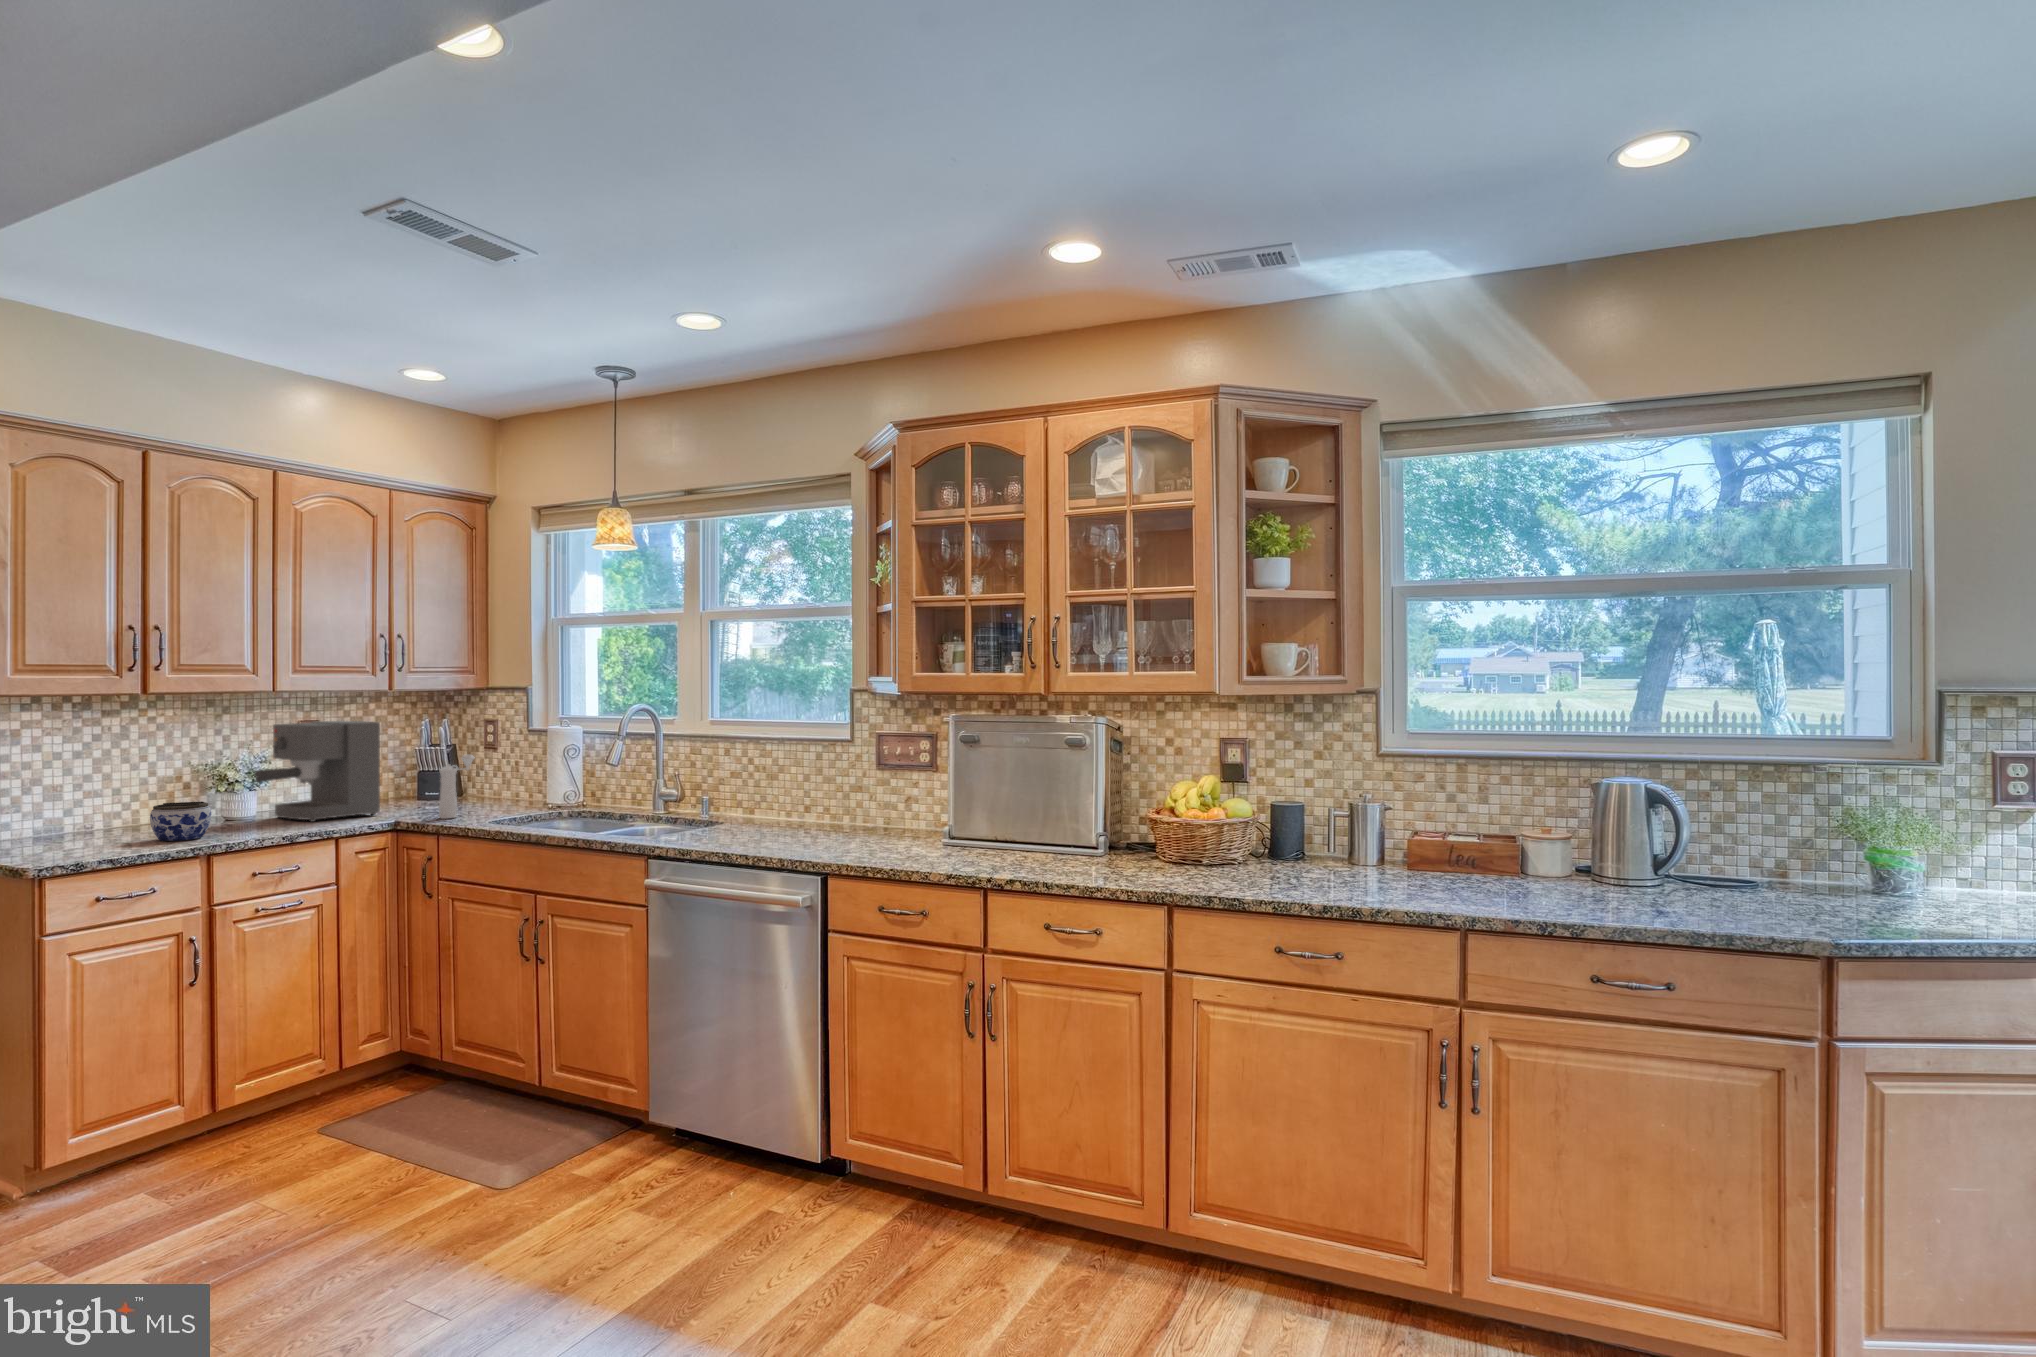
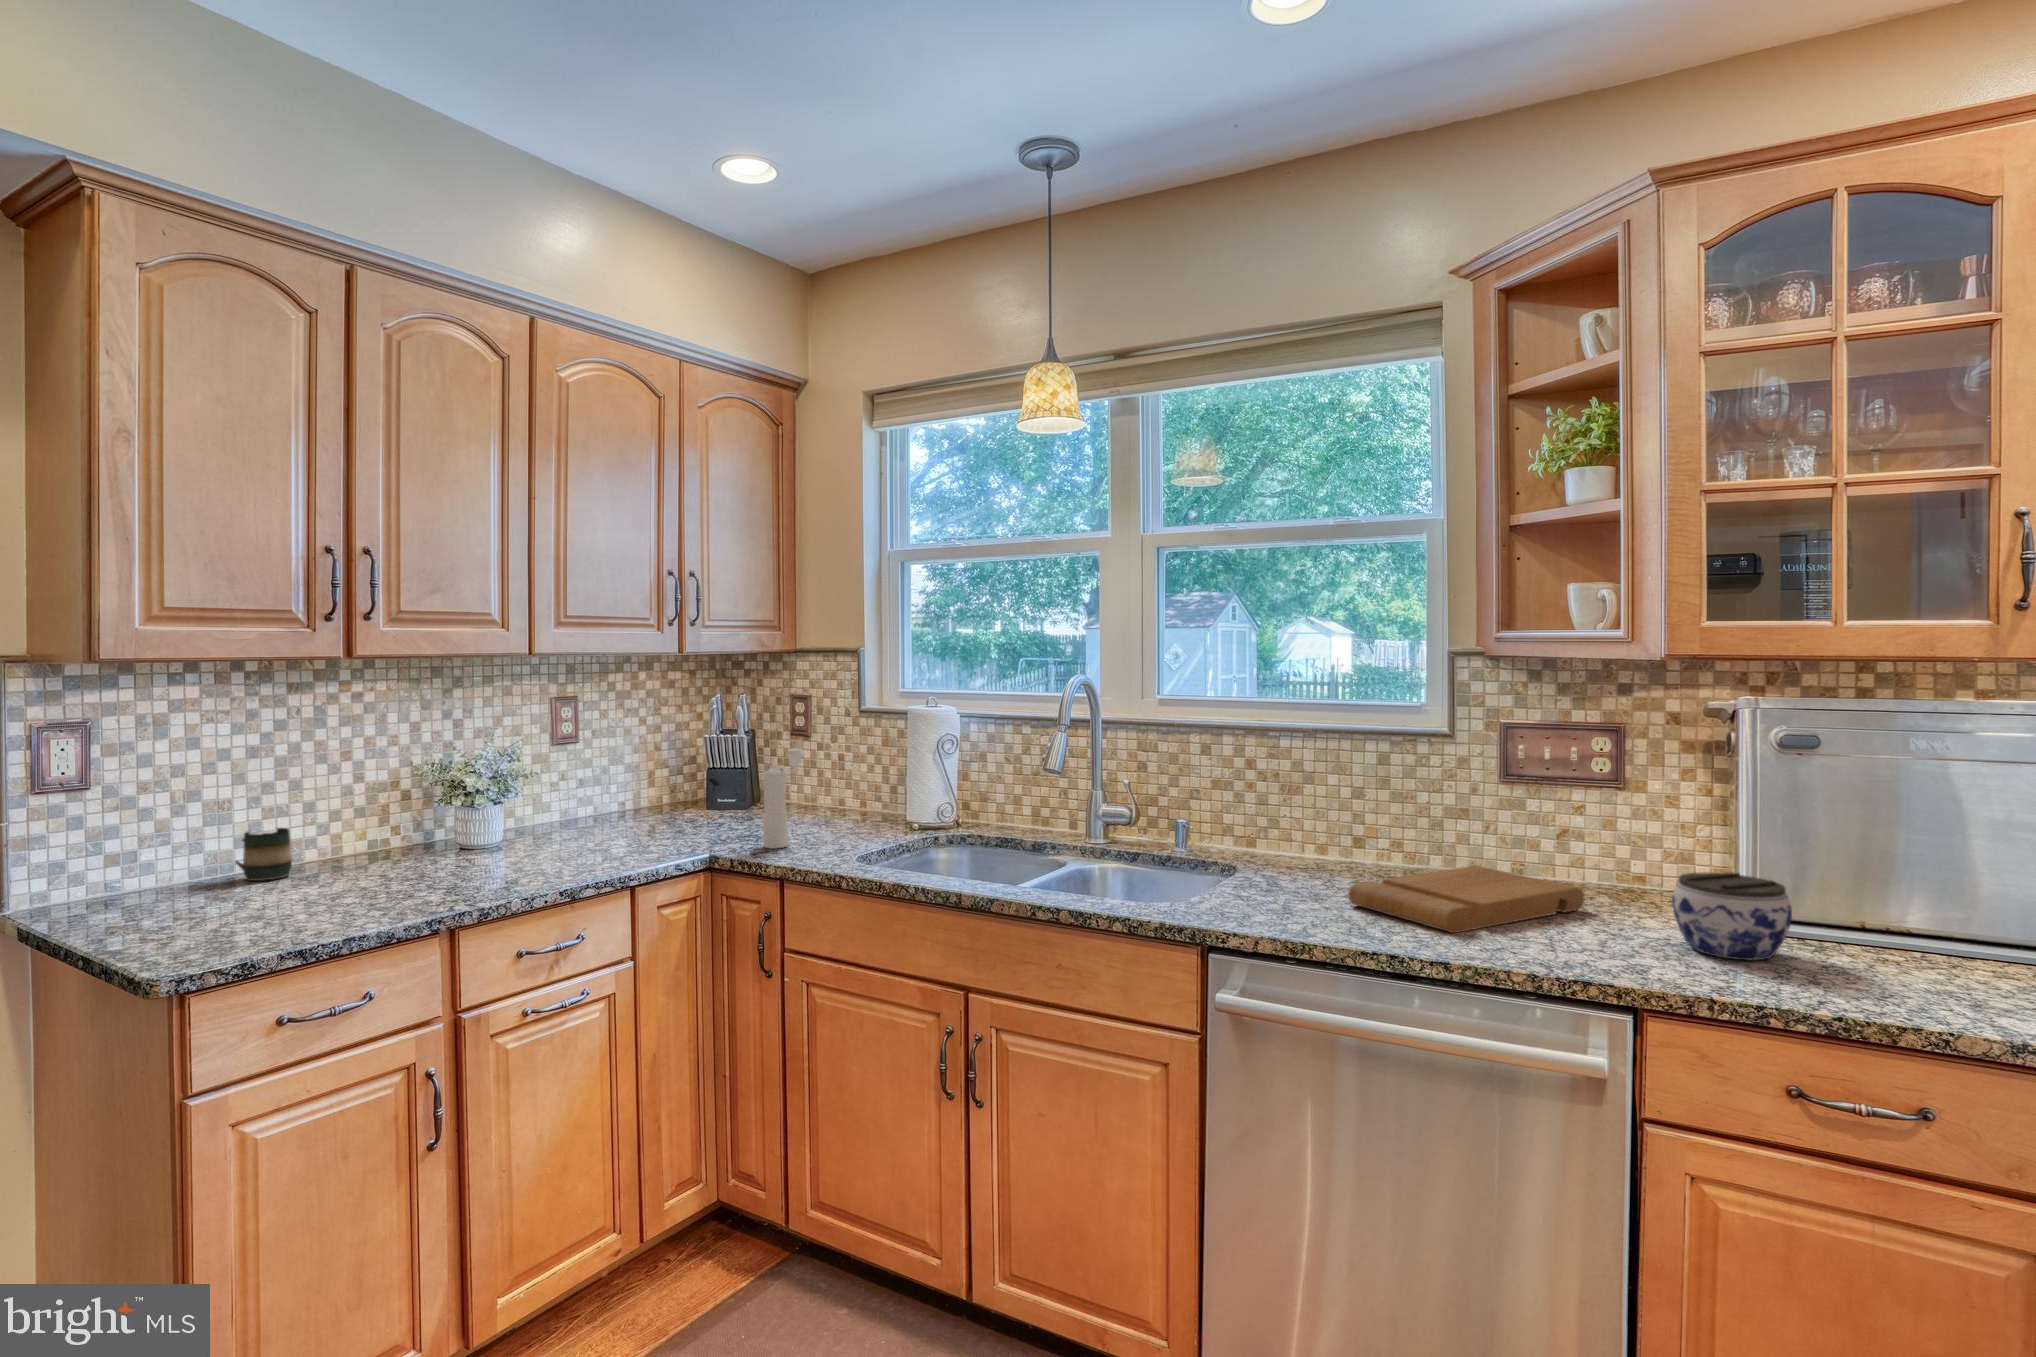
coffee maker: present [254,721,380,822] -> none [502,696,672,853]
jar: present [150,801,212,841] -> present [1672,873,1792,961]
mug: none [54,804,103,836] -> present [235,828,292,881]
cutting board: none [755,815,883,844] -> present [1349,866,1584,933]

